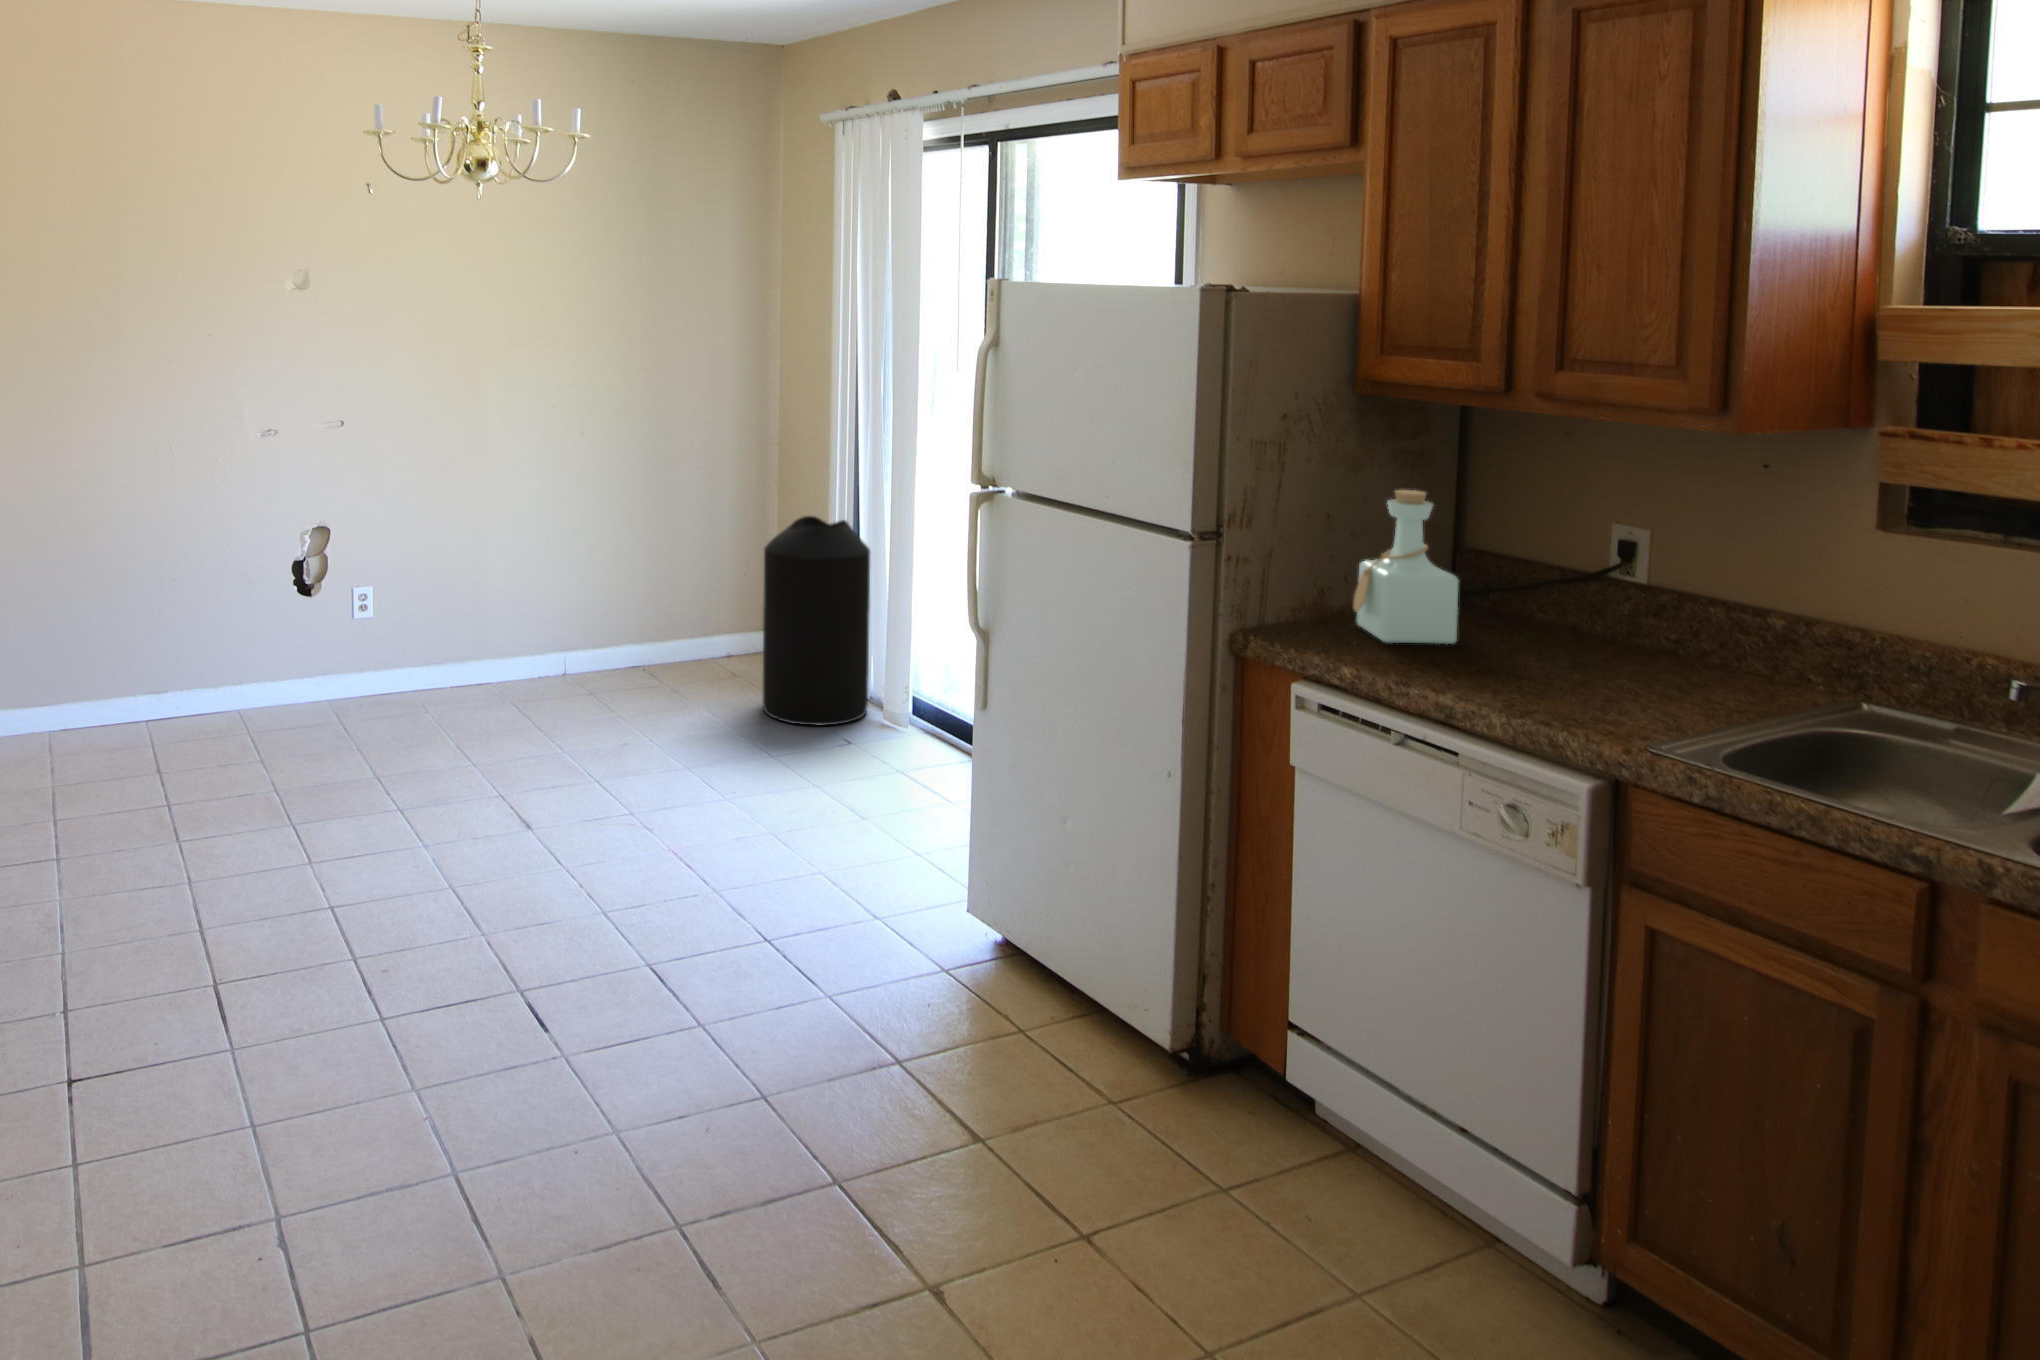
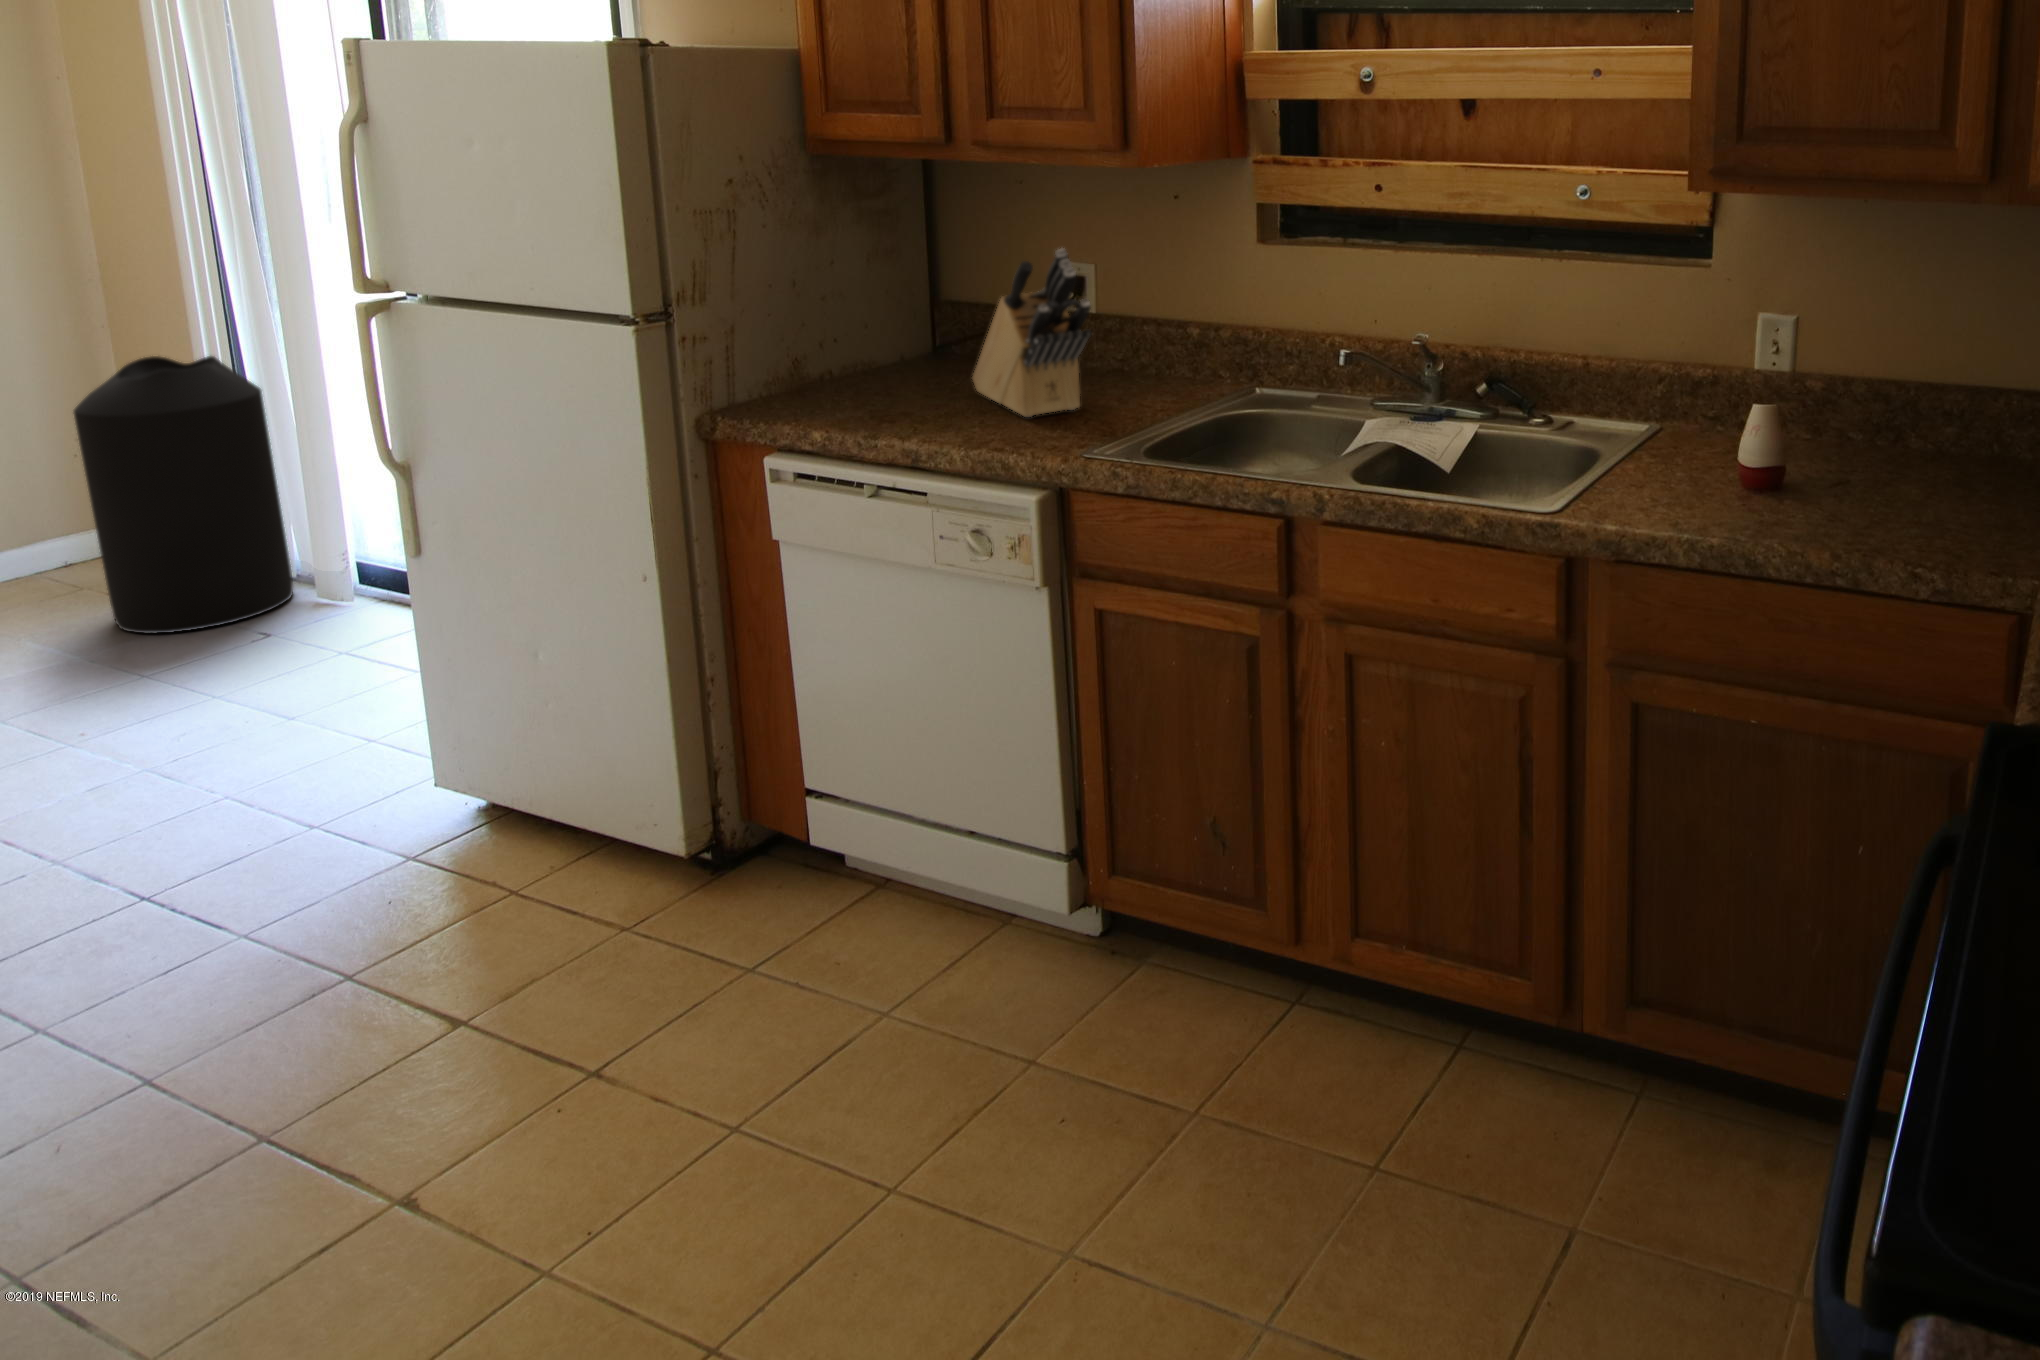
bottle: present [1354,490,1458,644] -> none [833,246,936,401]
knife block: none [1498,513,1664,691] -> present [973,249,1092,417]

